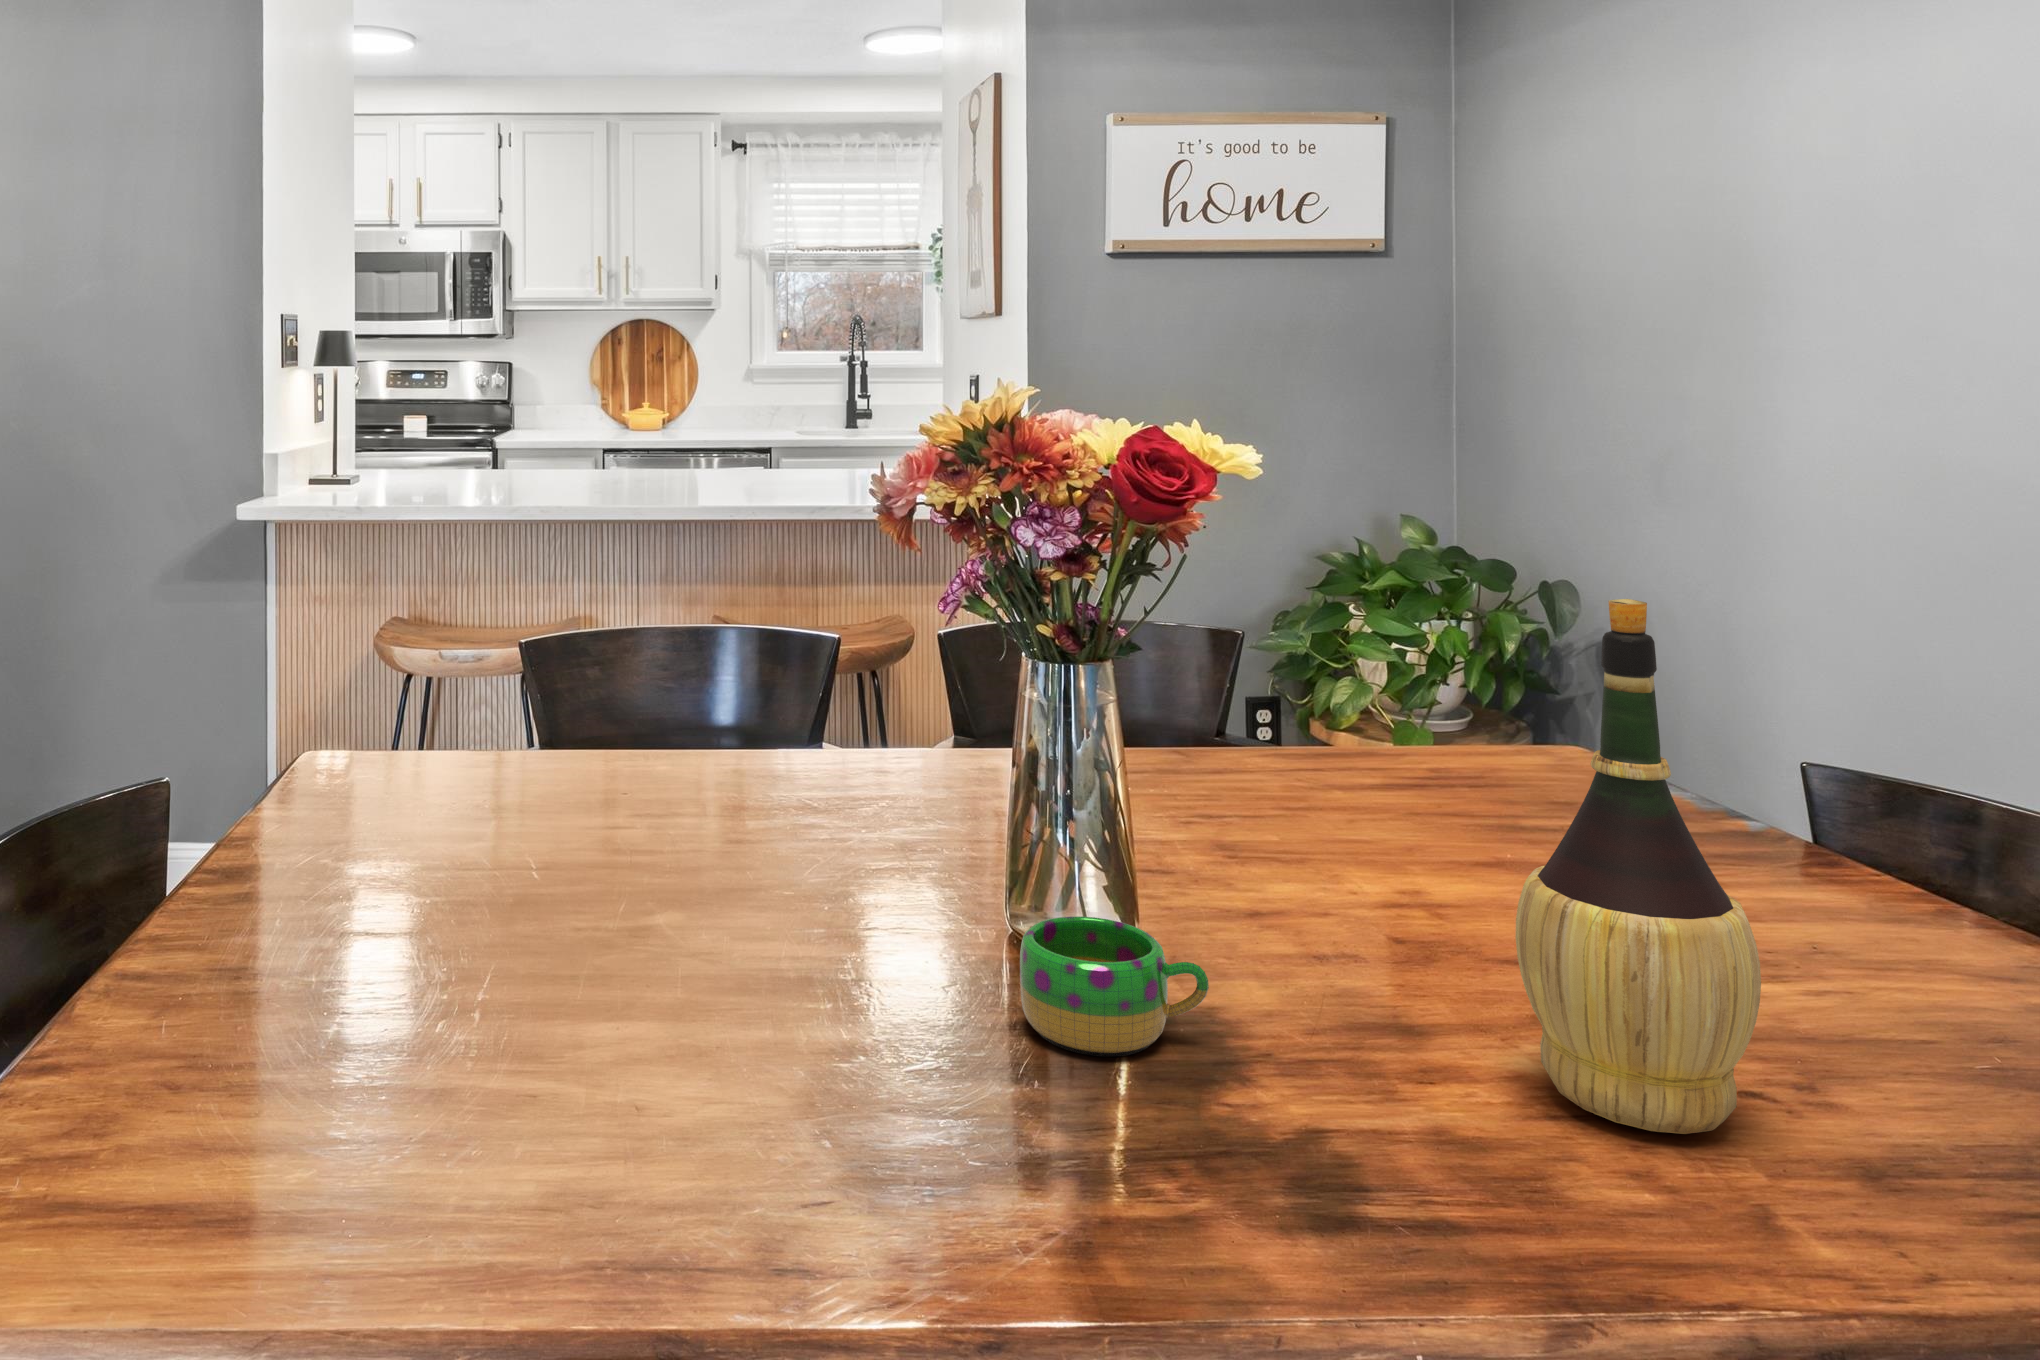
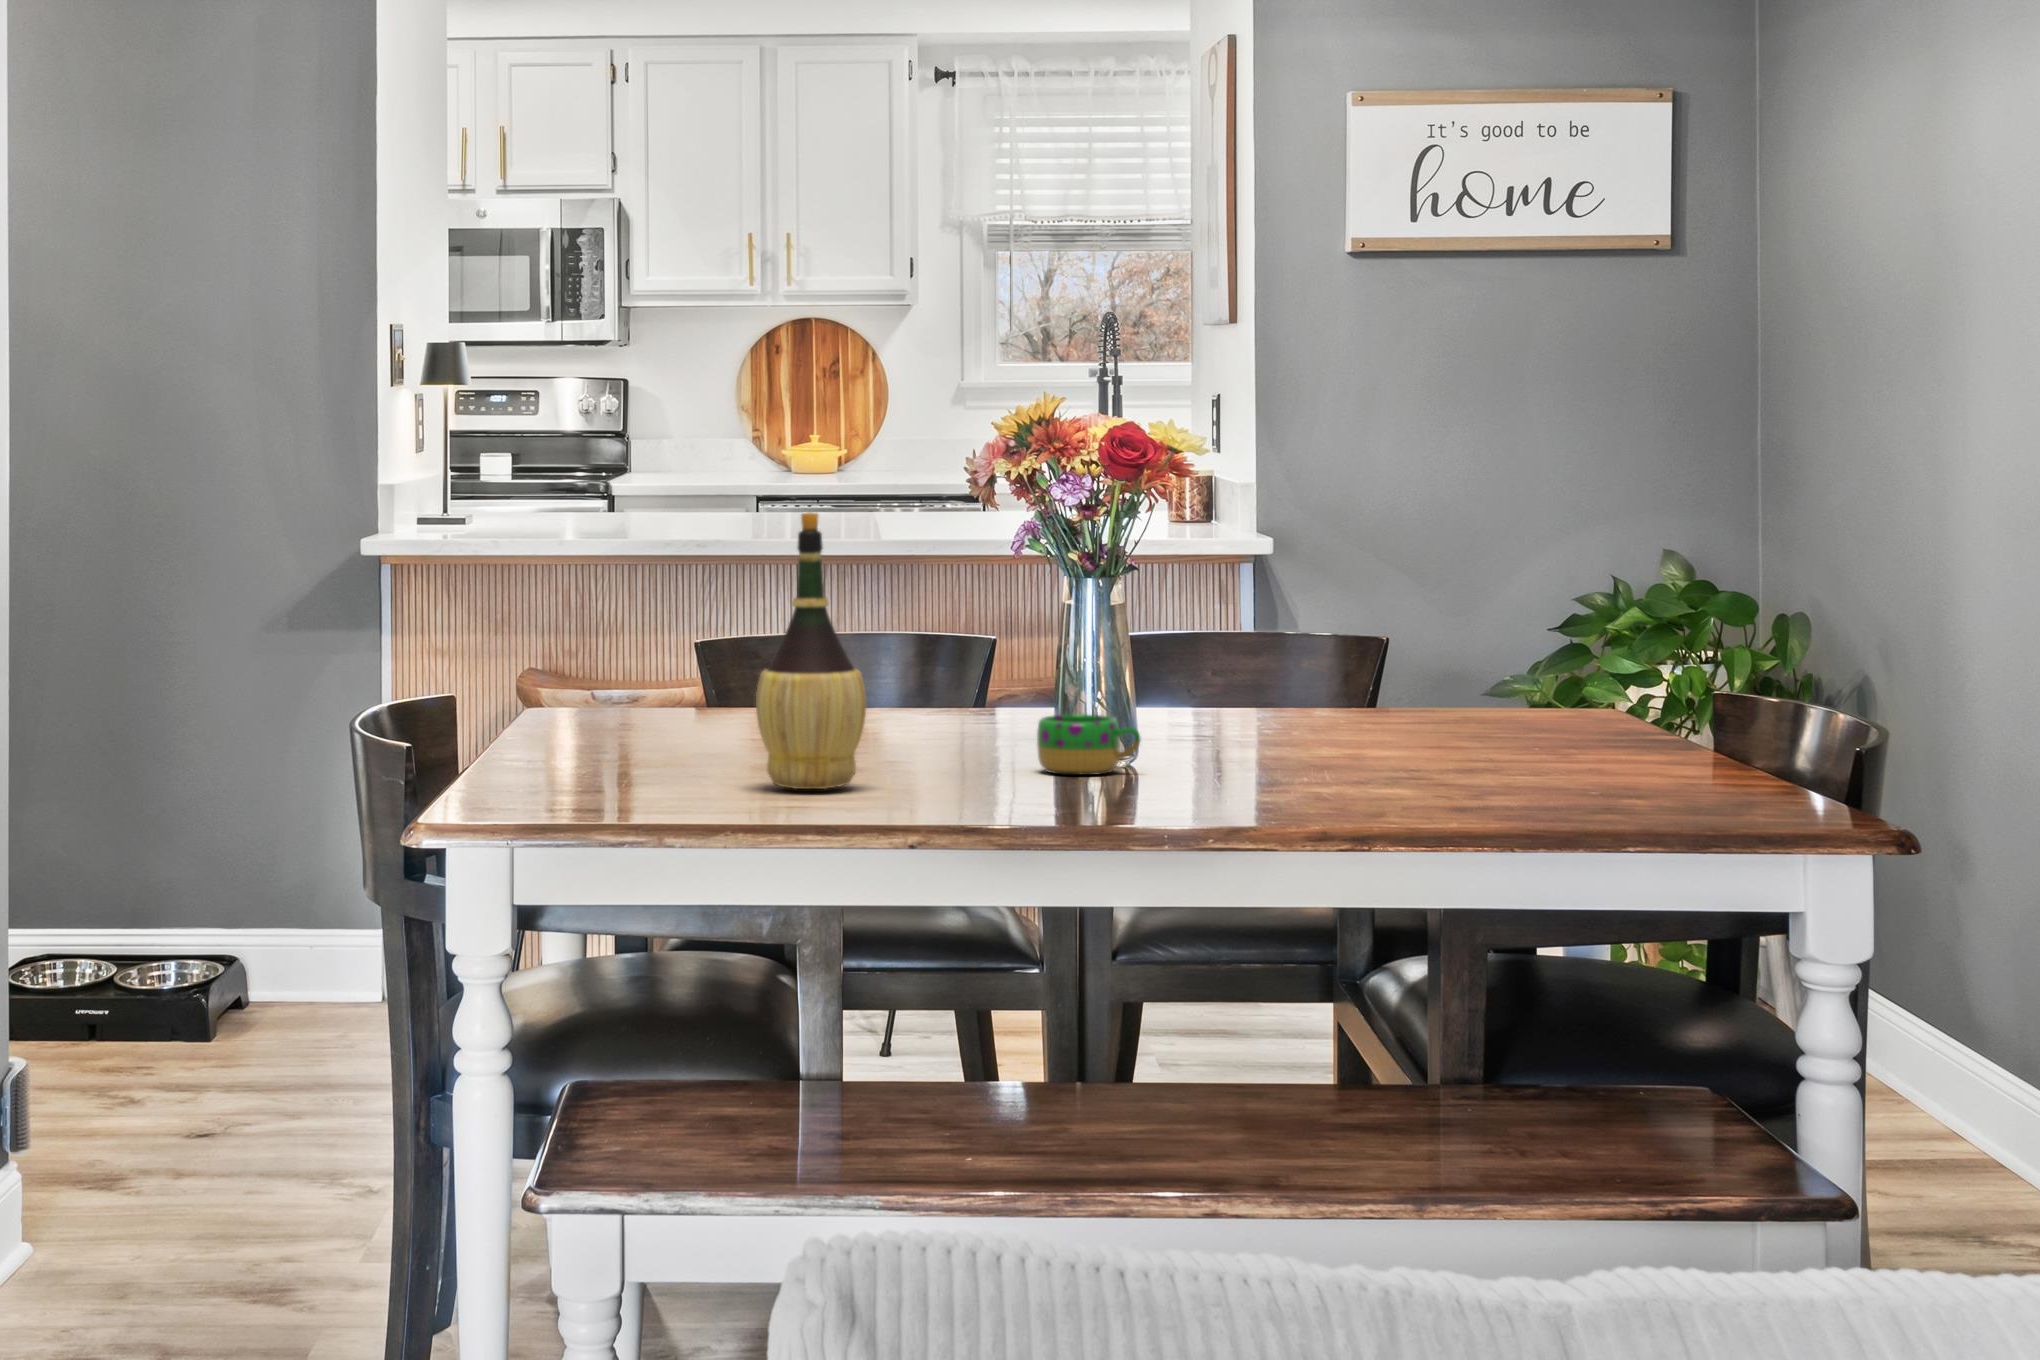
wine bottle: present [1515,599,1761,1134] -> present [756,512,866,789]

